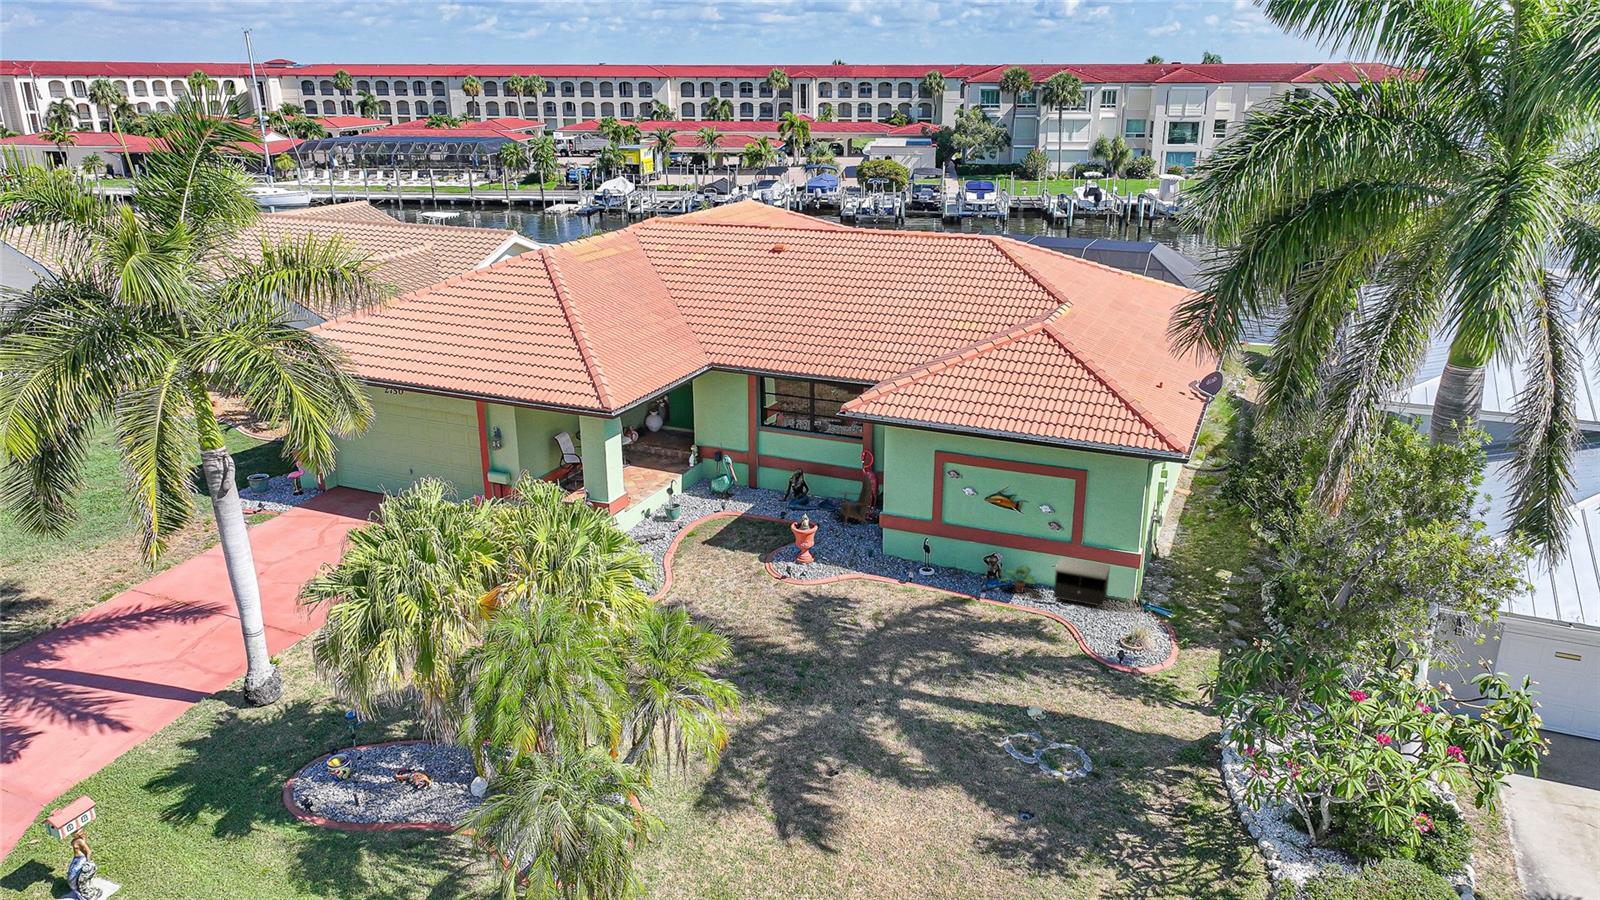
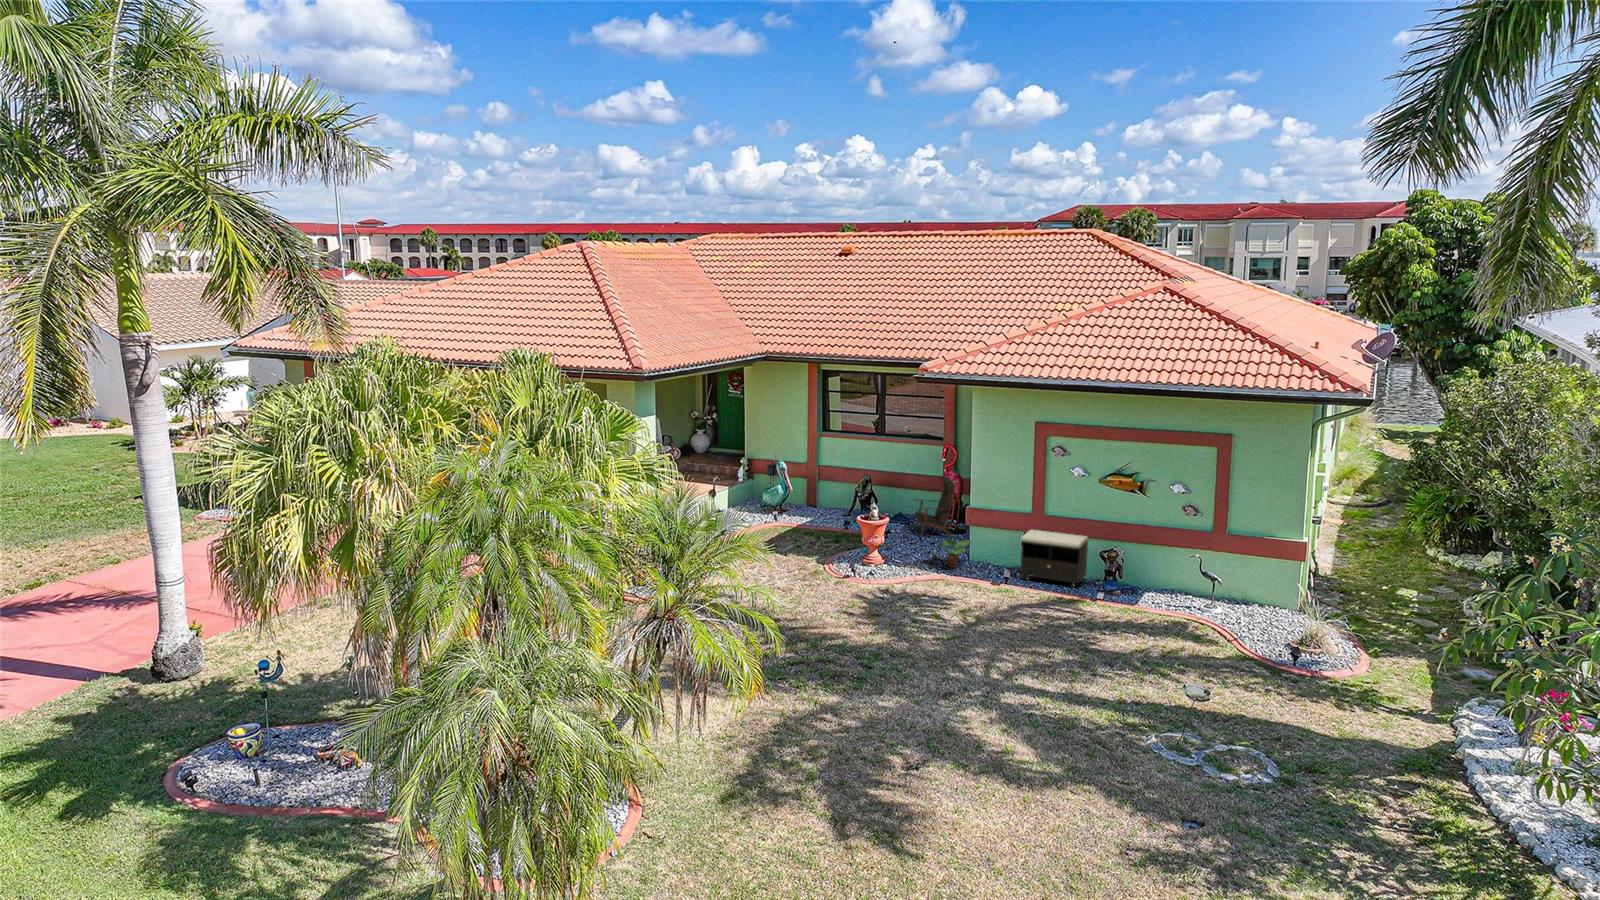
storage bench: present [1054,557,1110,607] -> present [1020,530,1088,586]
potted plant: present [1000,565,1036,593] -> present [936,538,971,568]

